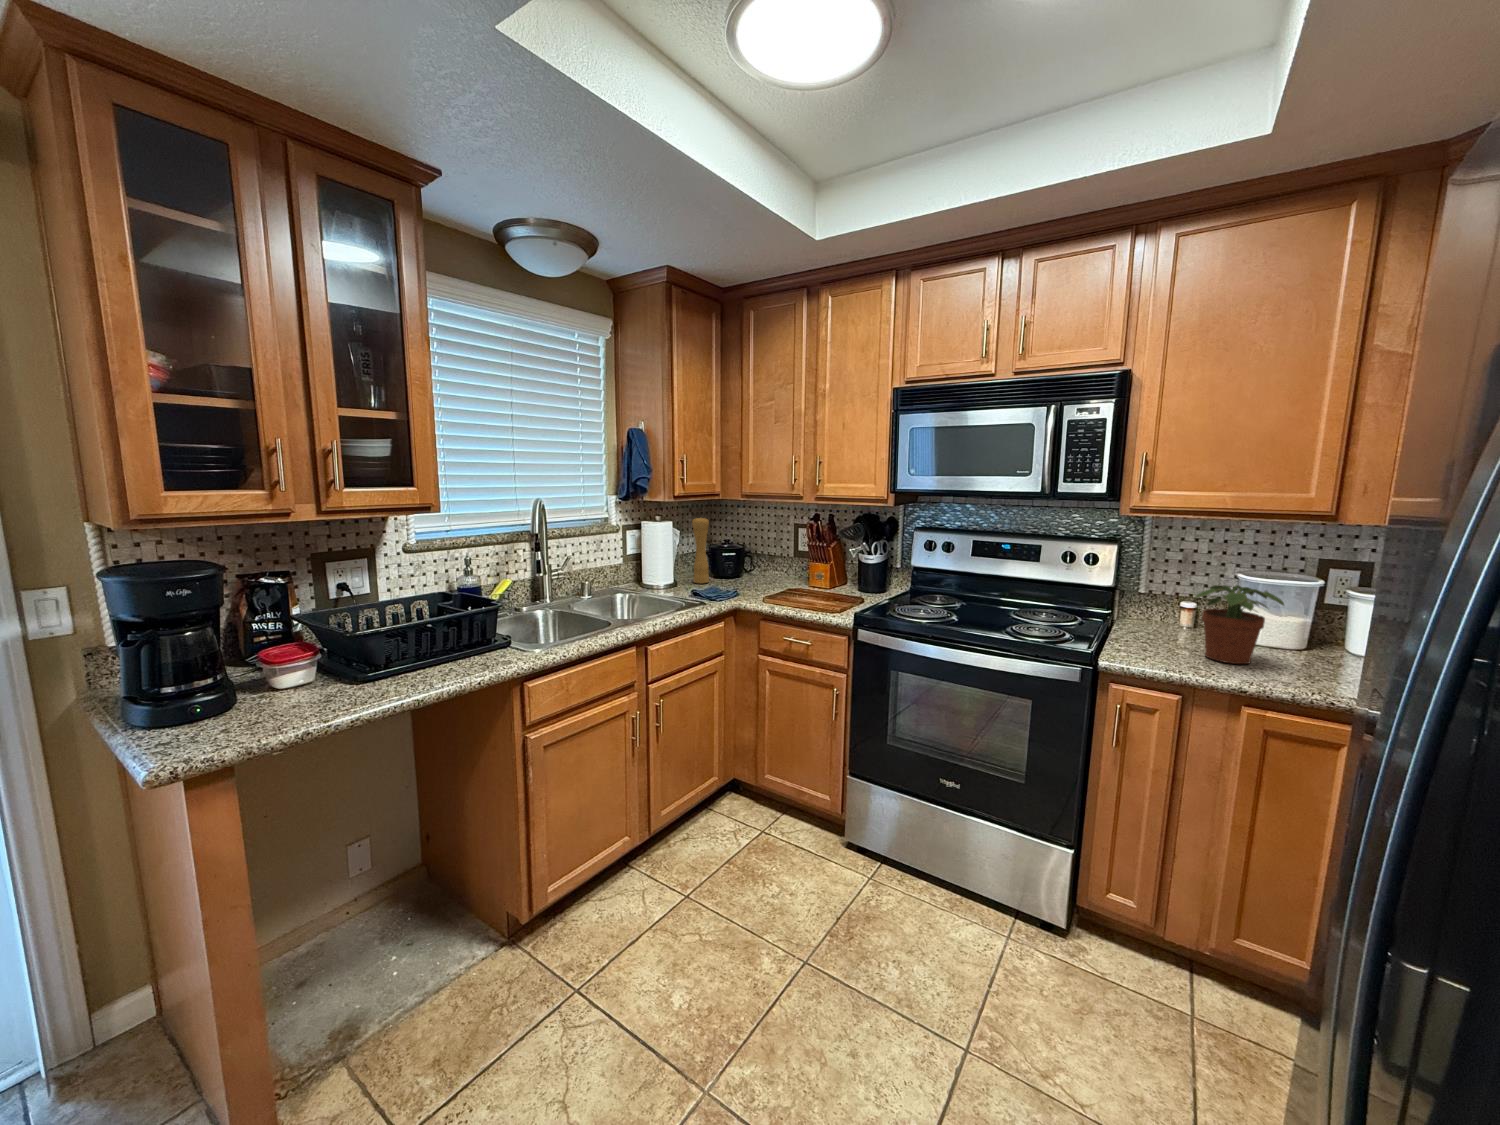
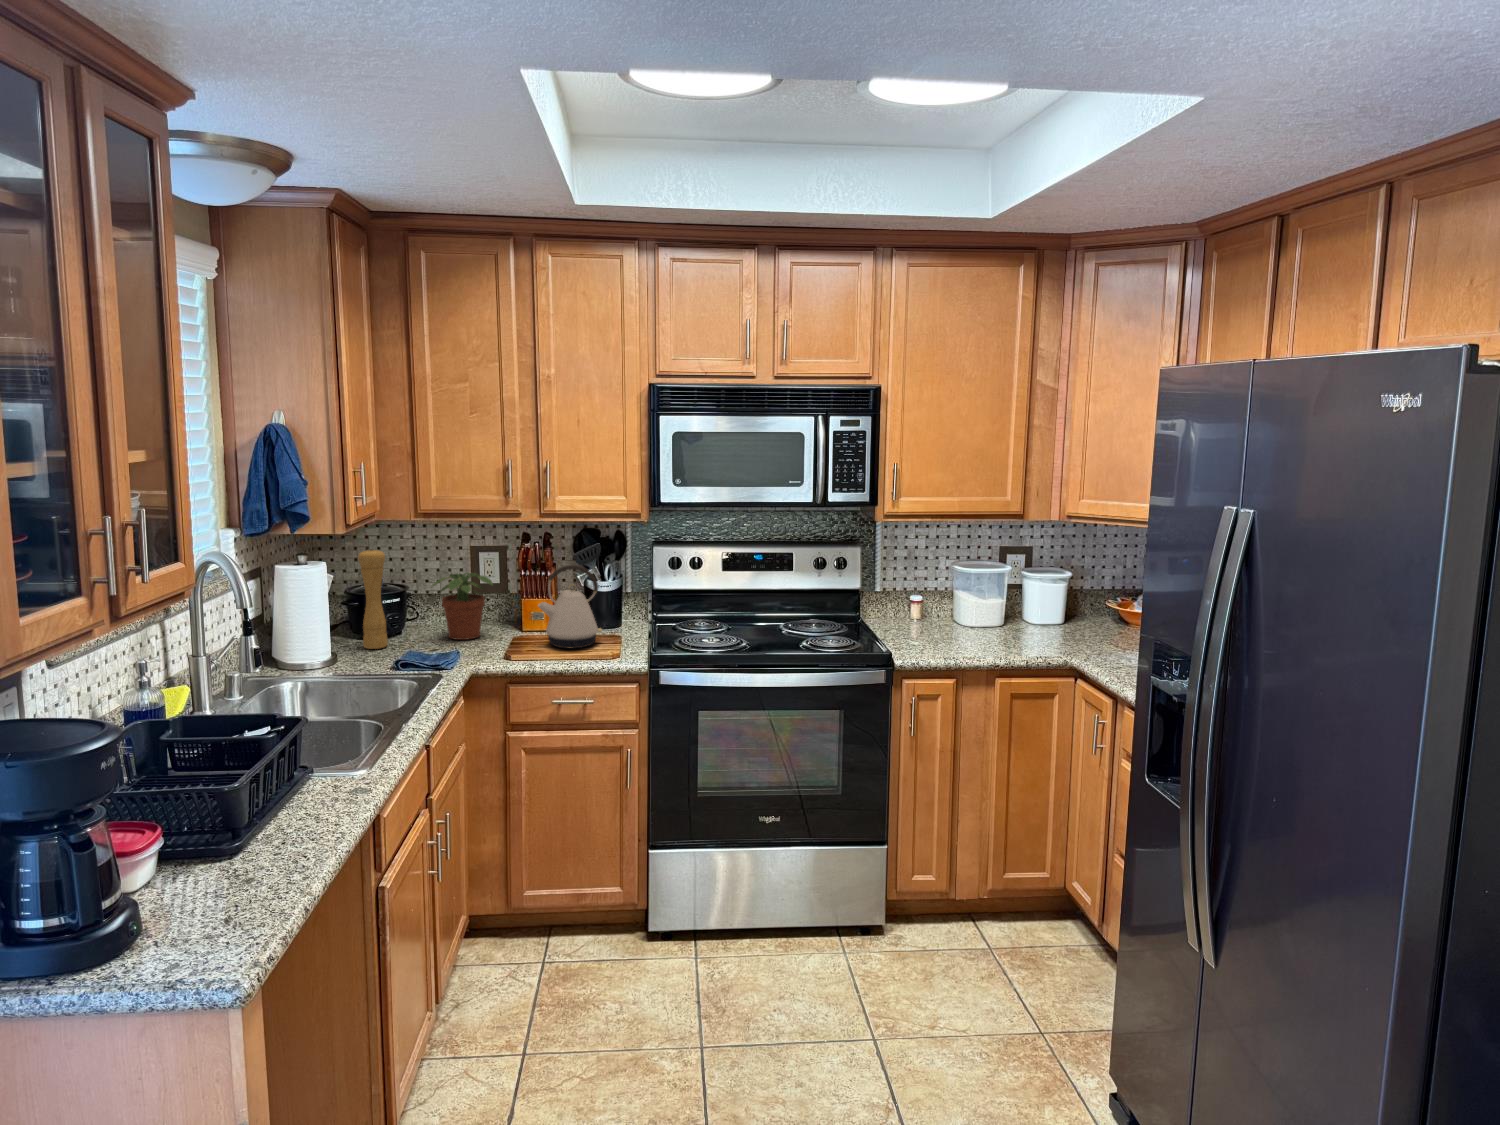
kettle: none [792,536,840,601] -> present [538,565,602,648]
potted plant: present [1195,585,1284,664] -> present [431,572,493,640]

